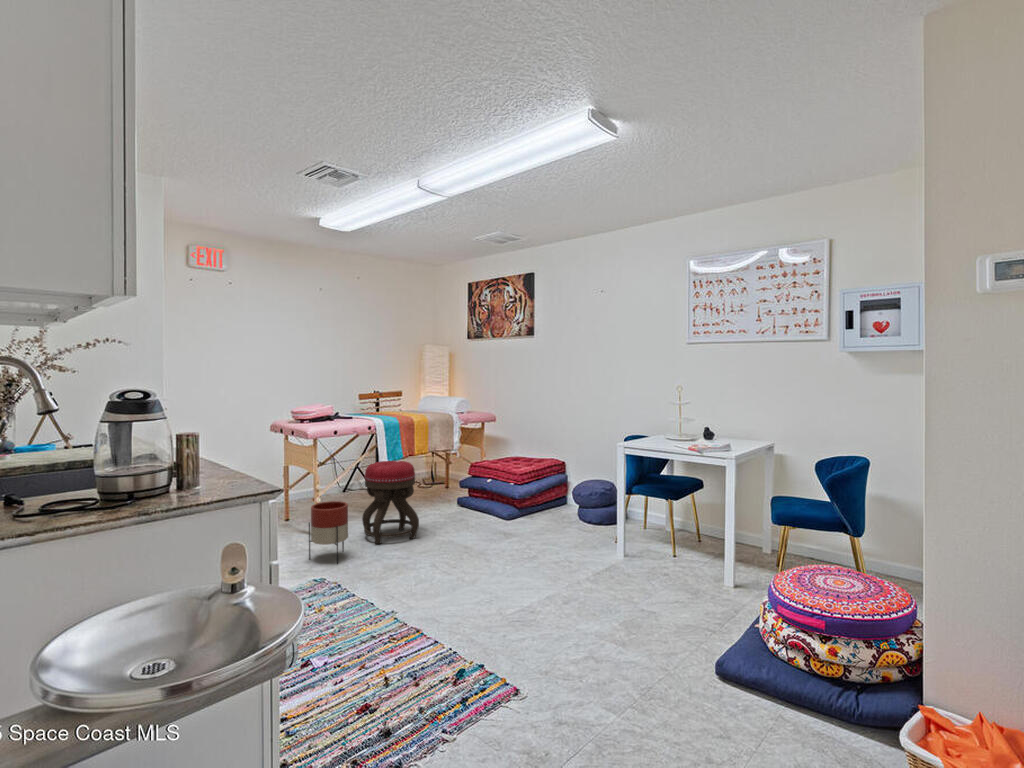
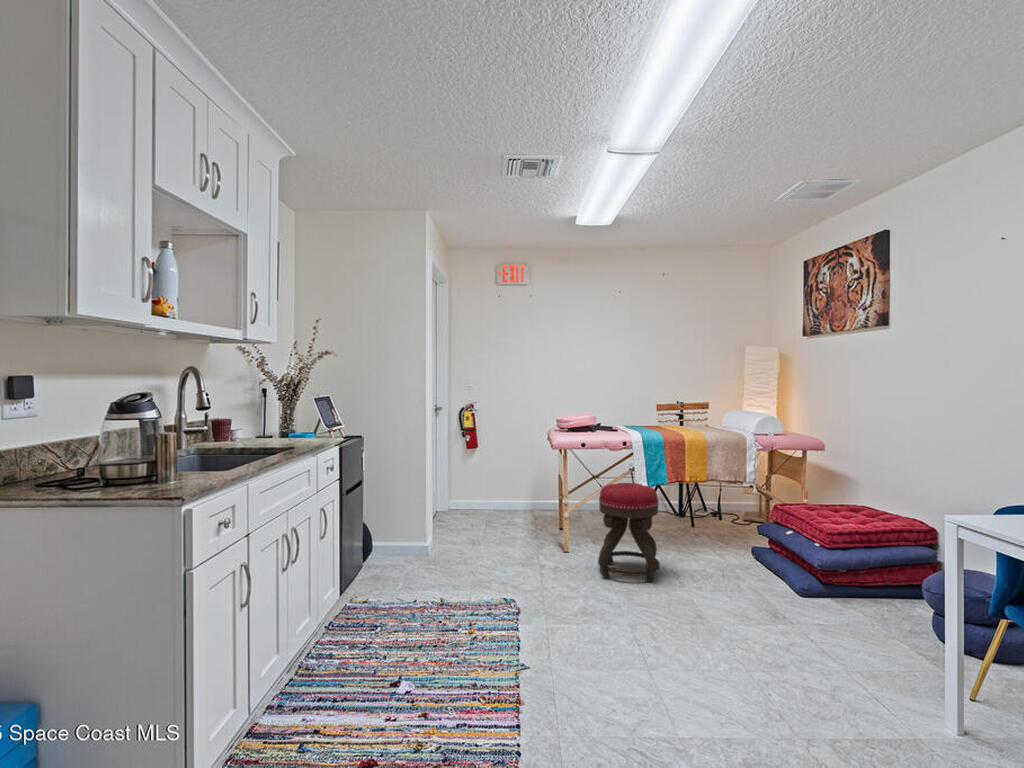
planter: present [309,501,348,563] -> none [525,518,564,588]

